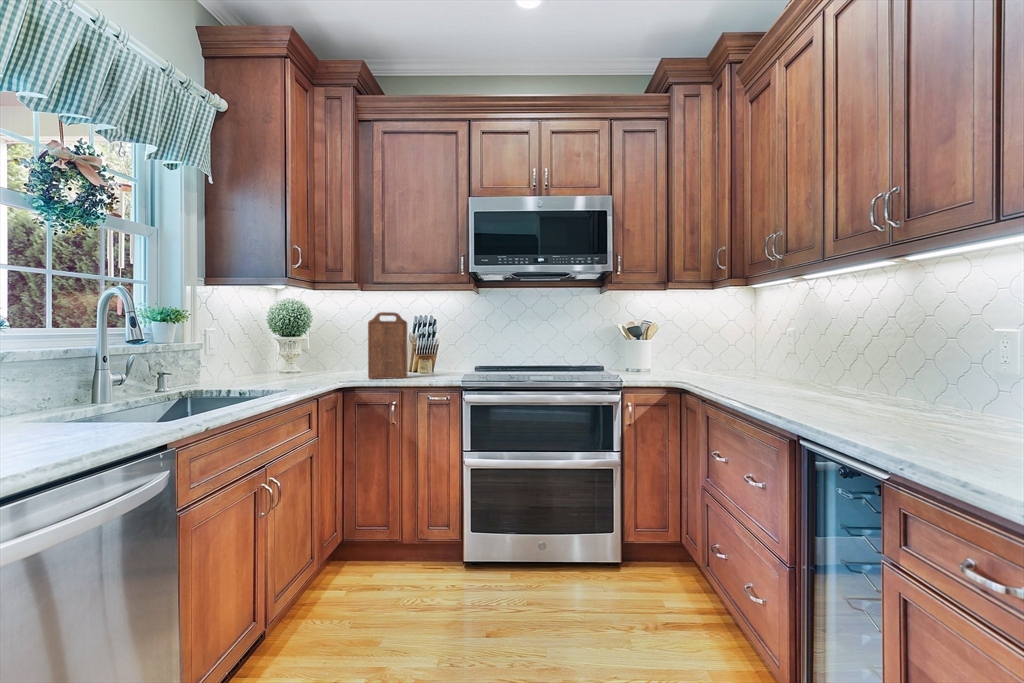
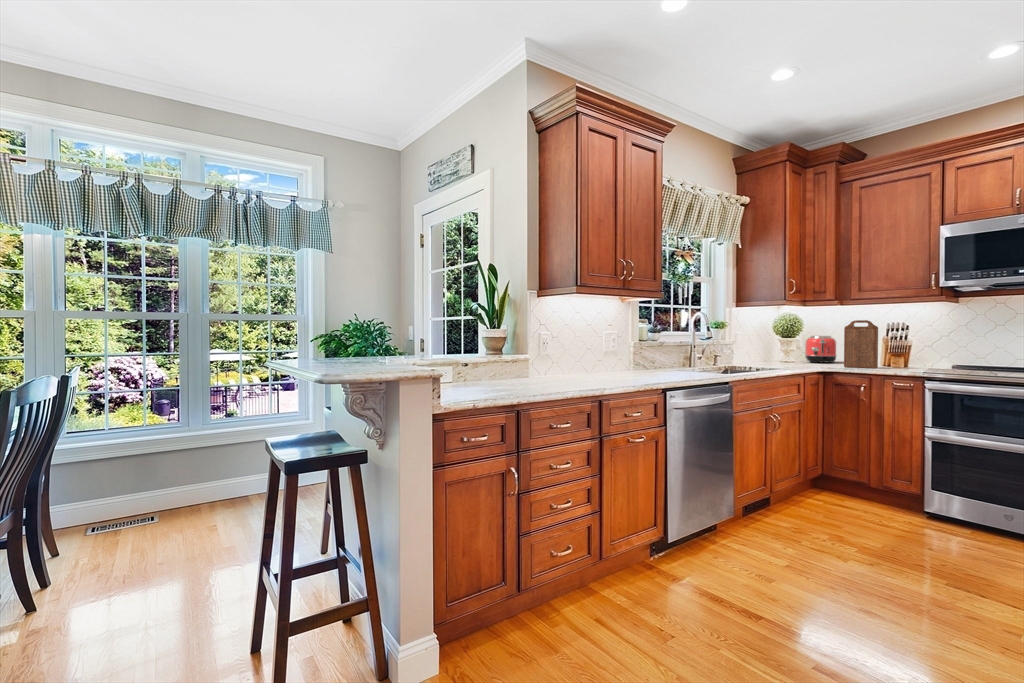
toaster: none [314,334,354,373] -> present [805,336,836,363]

